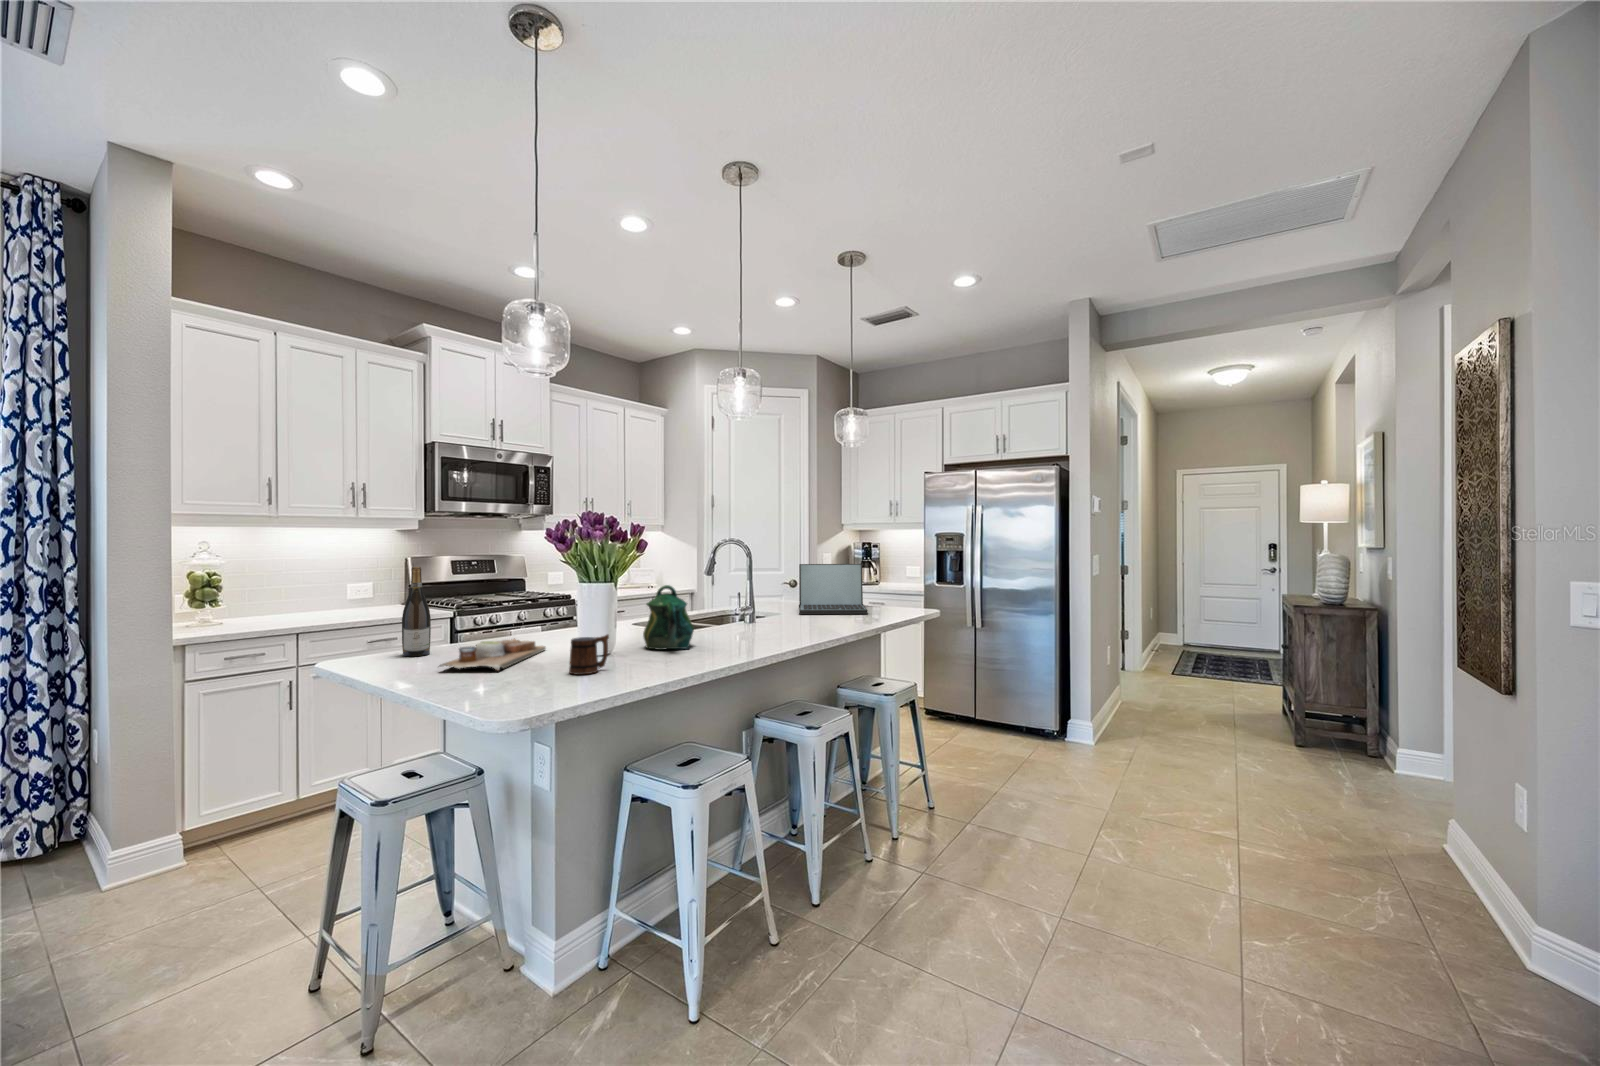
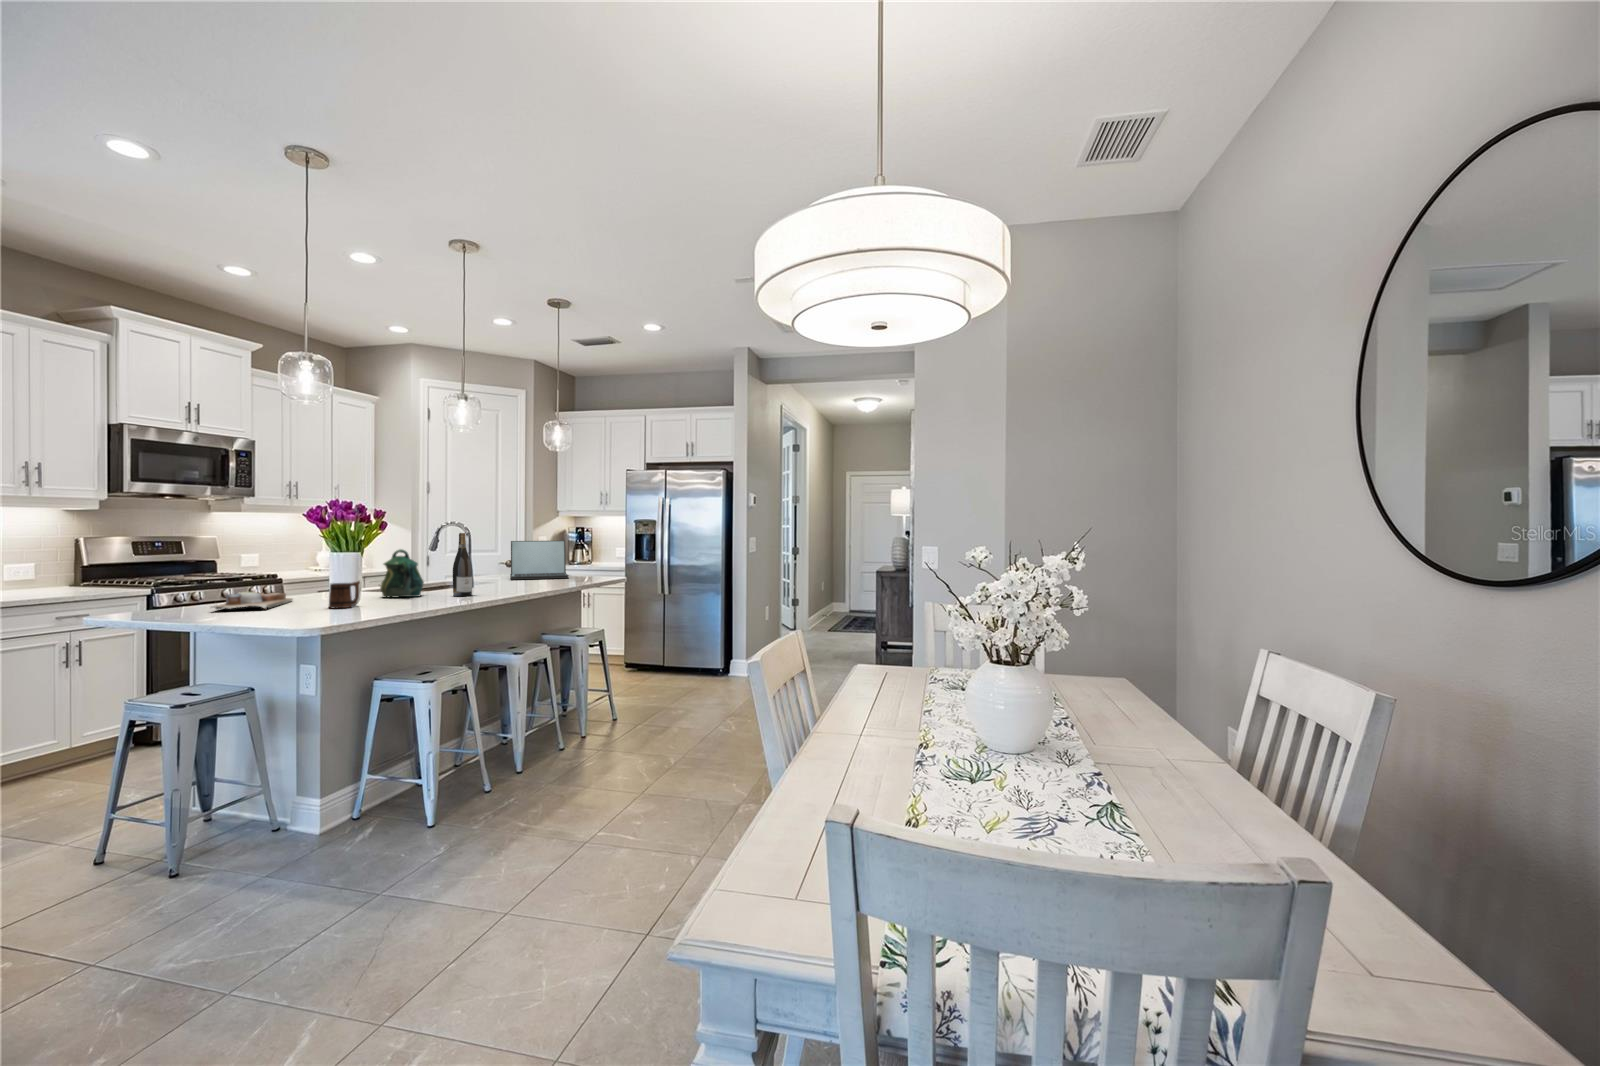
wine bottle: present [402,567,431,657] -> present [453,533,472,596]

